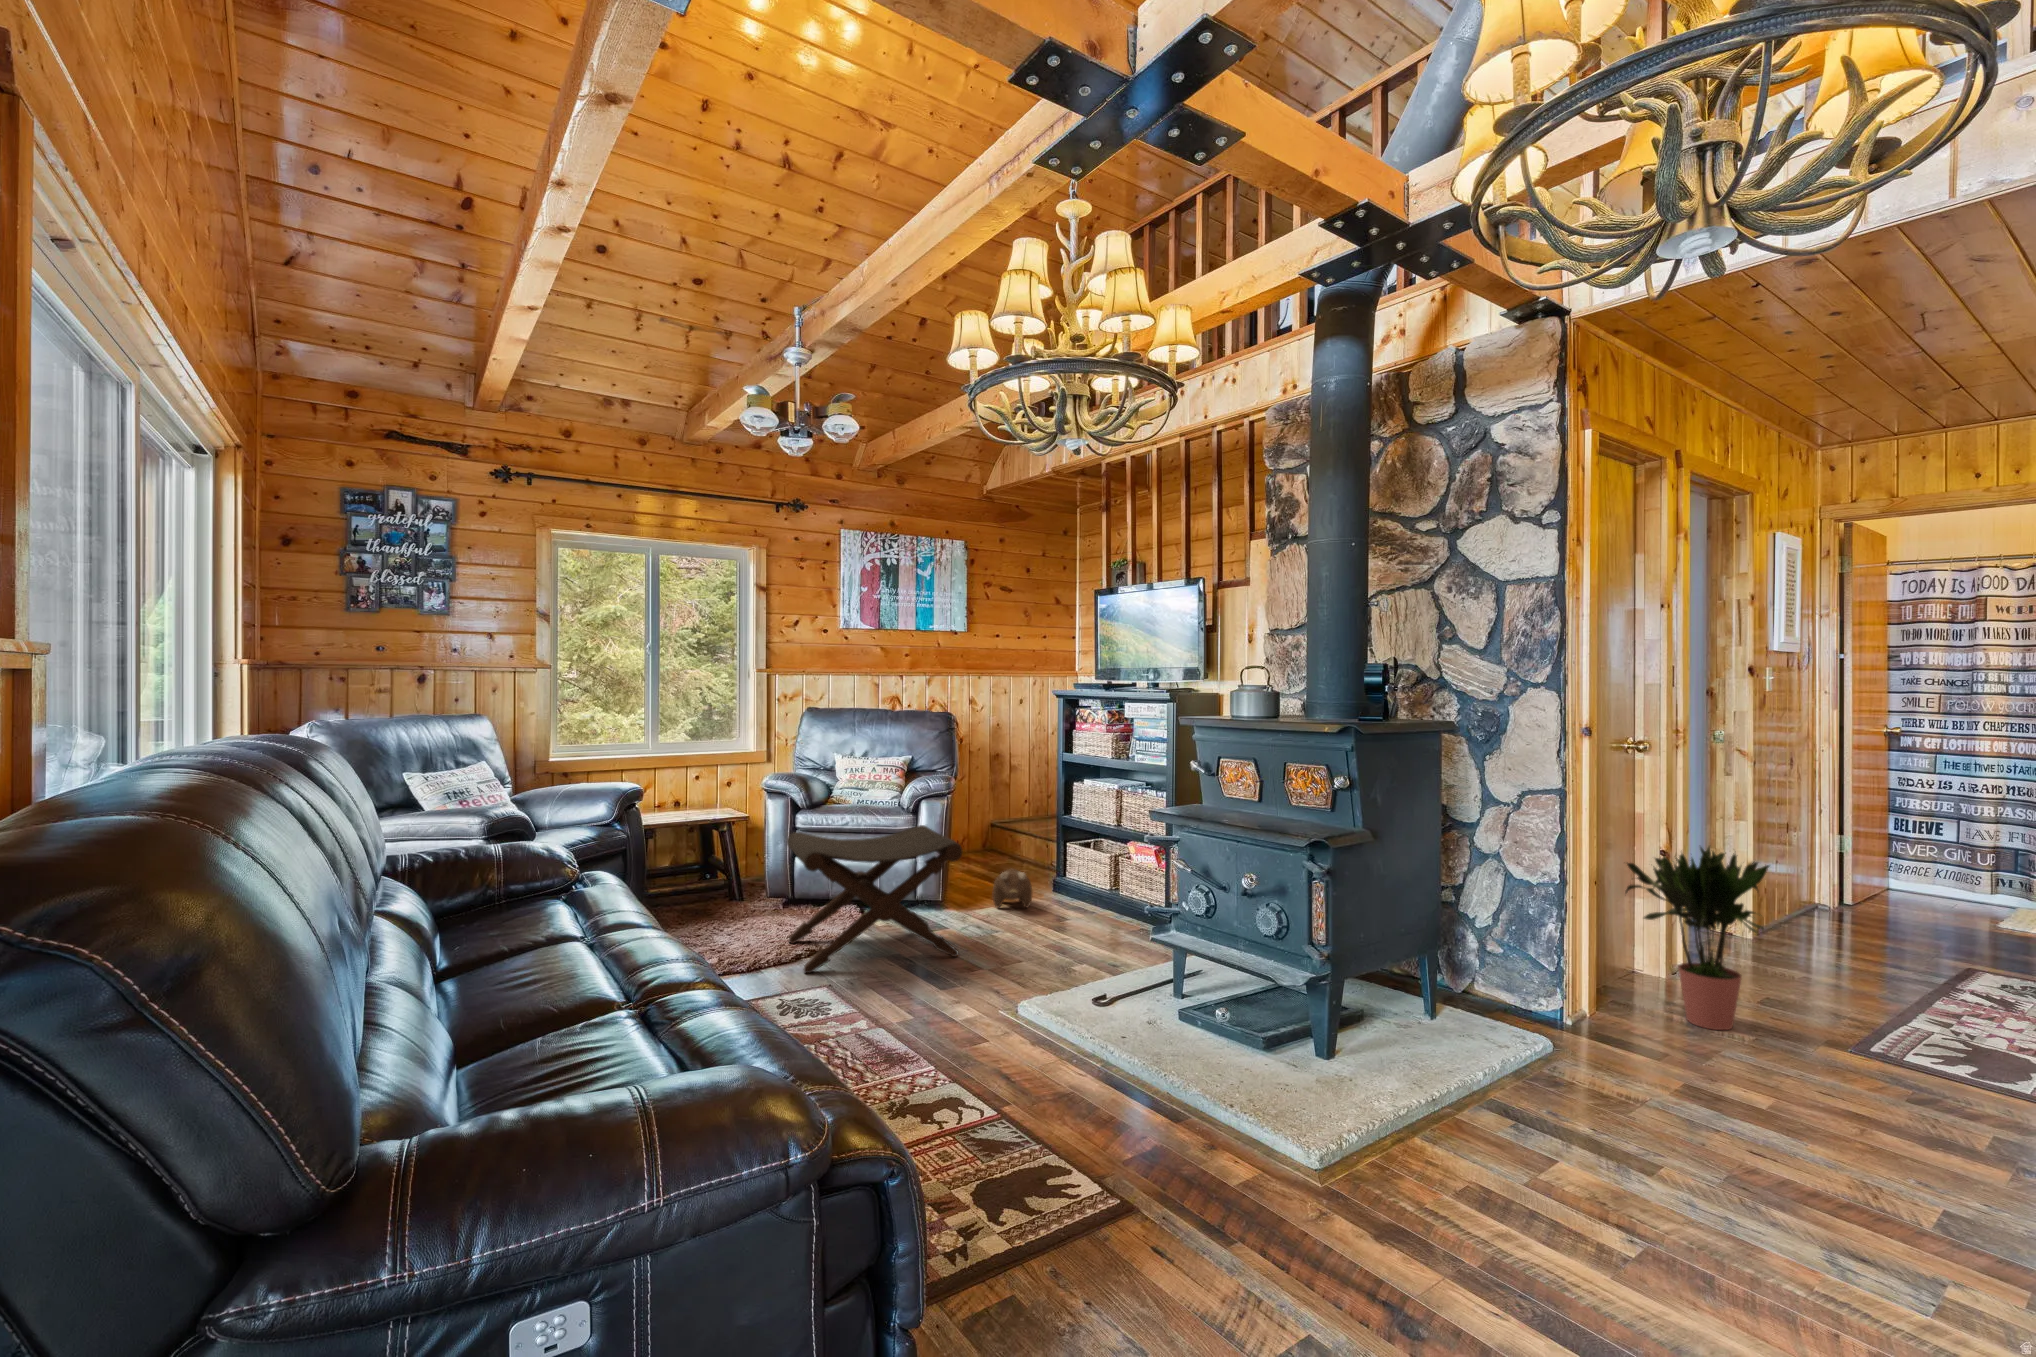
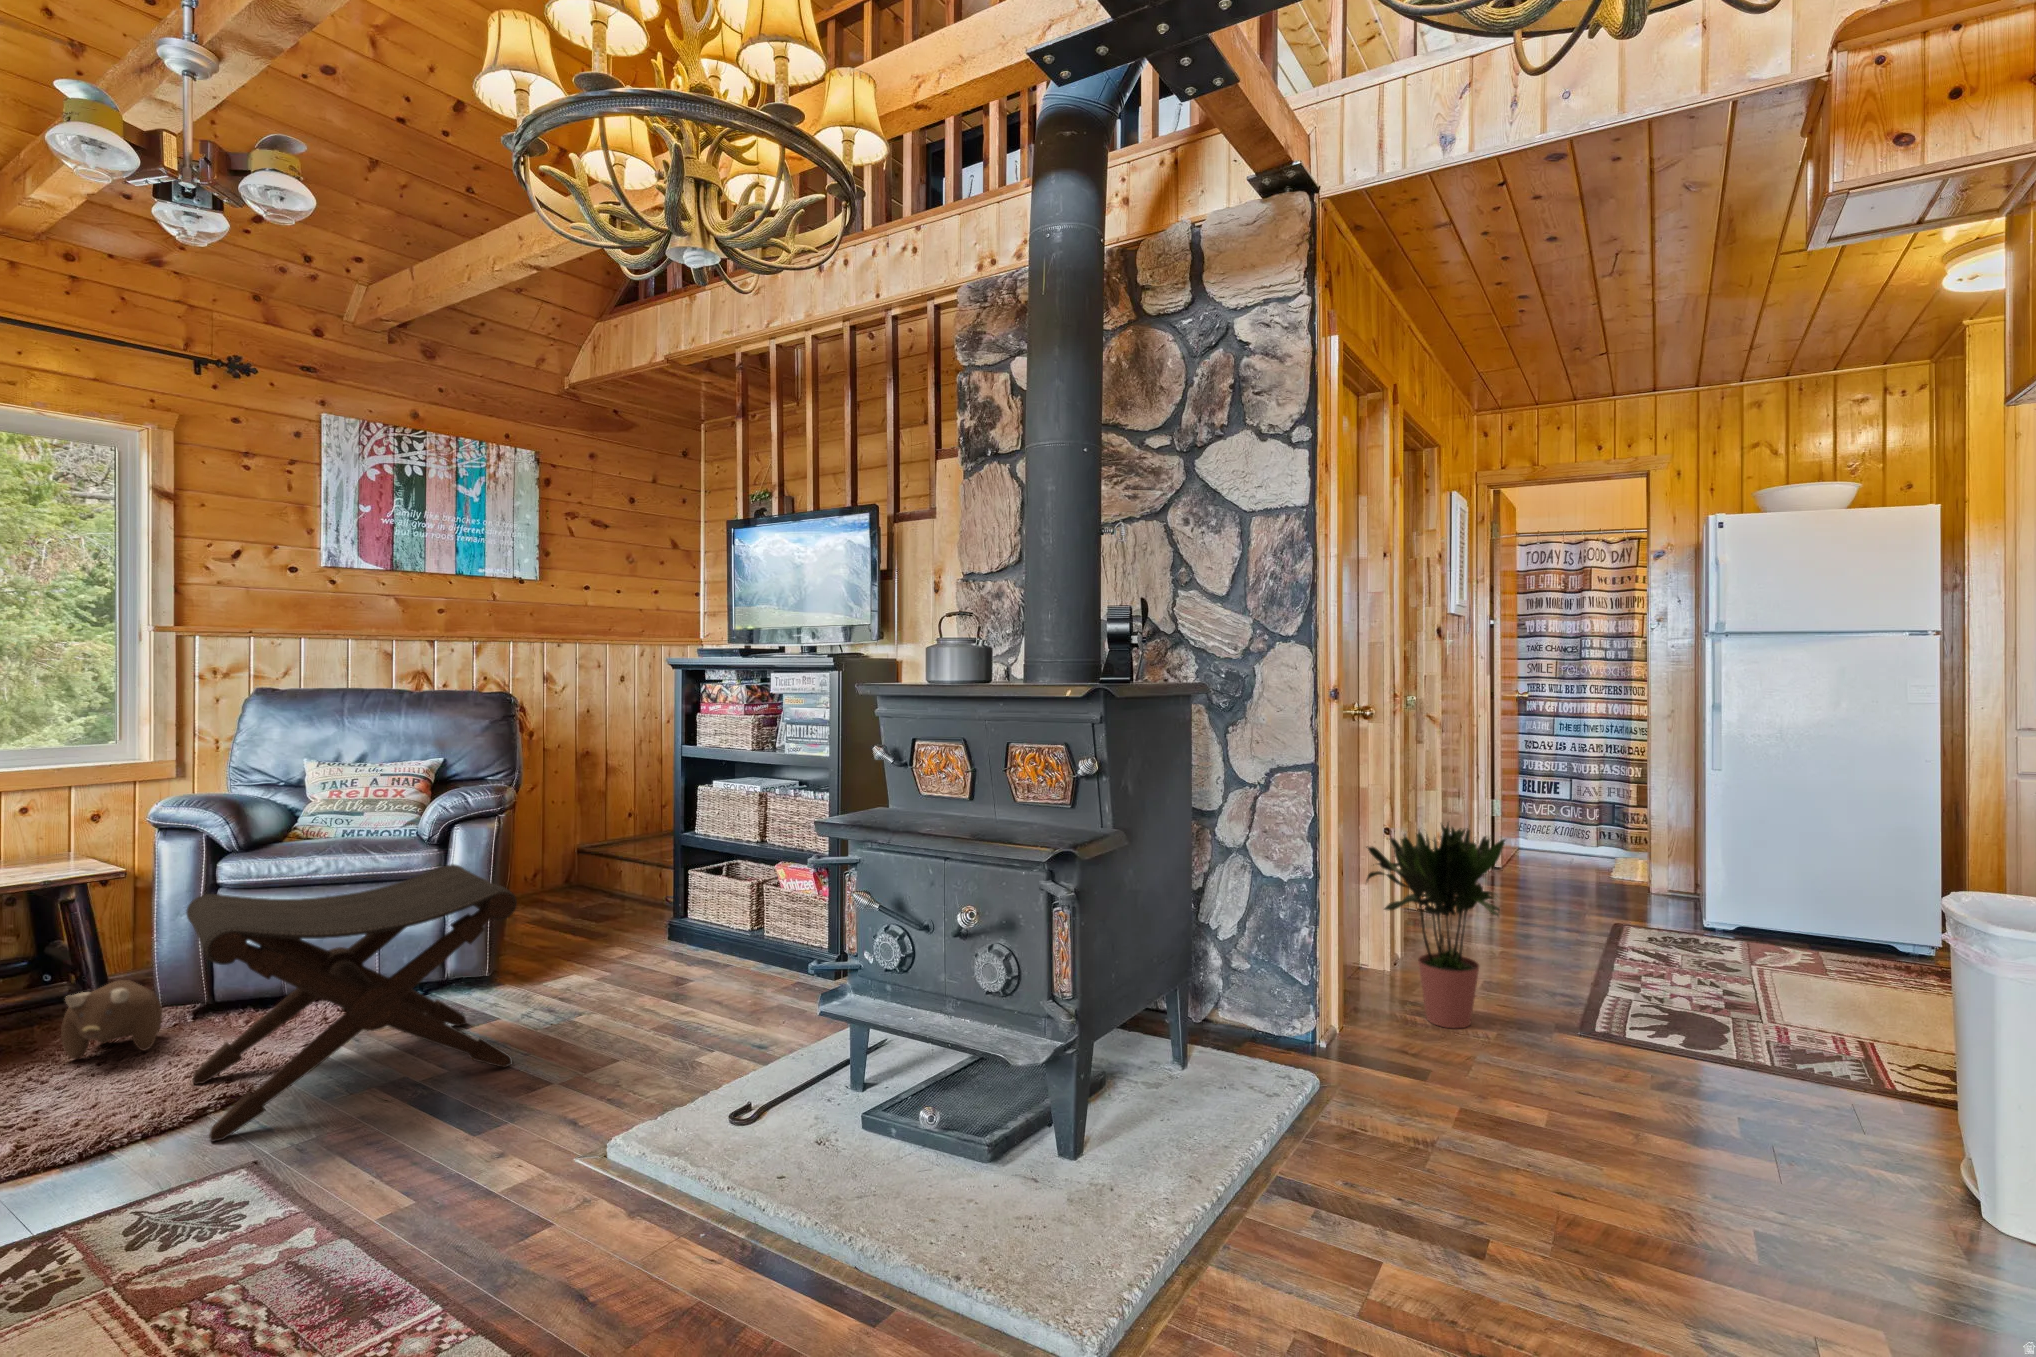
plush toy: present [992,869,1032,908] -> present [61,980,162,1059]

